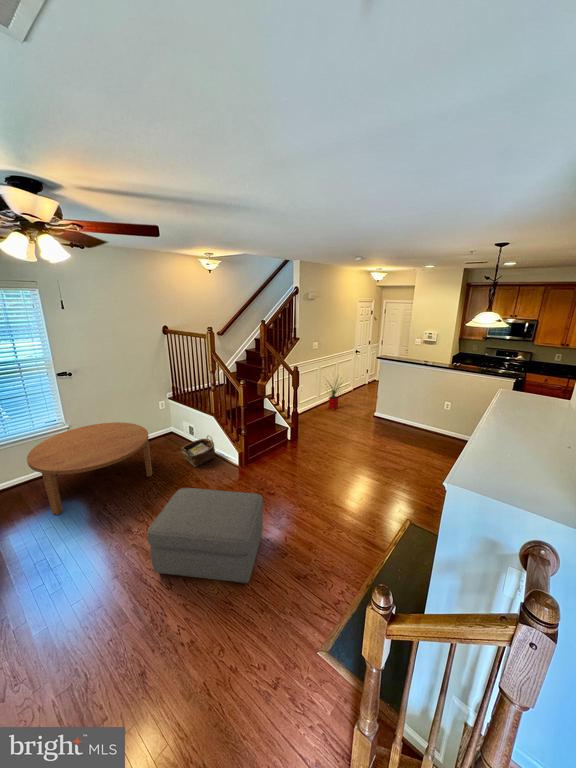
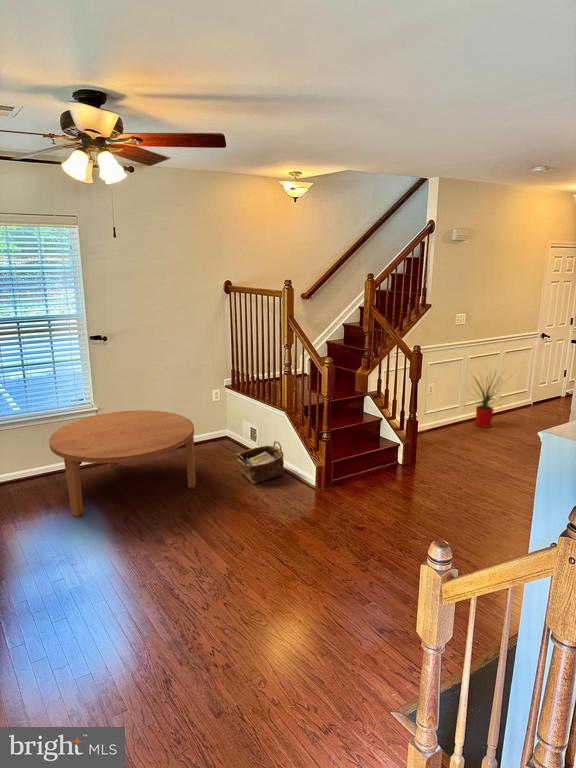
ottoman: present [147,488,263,584] -> none [179,496,341,638]

